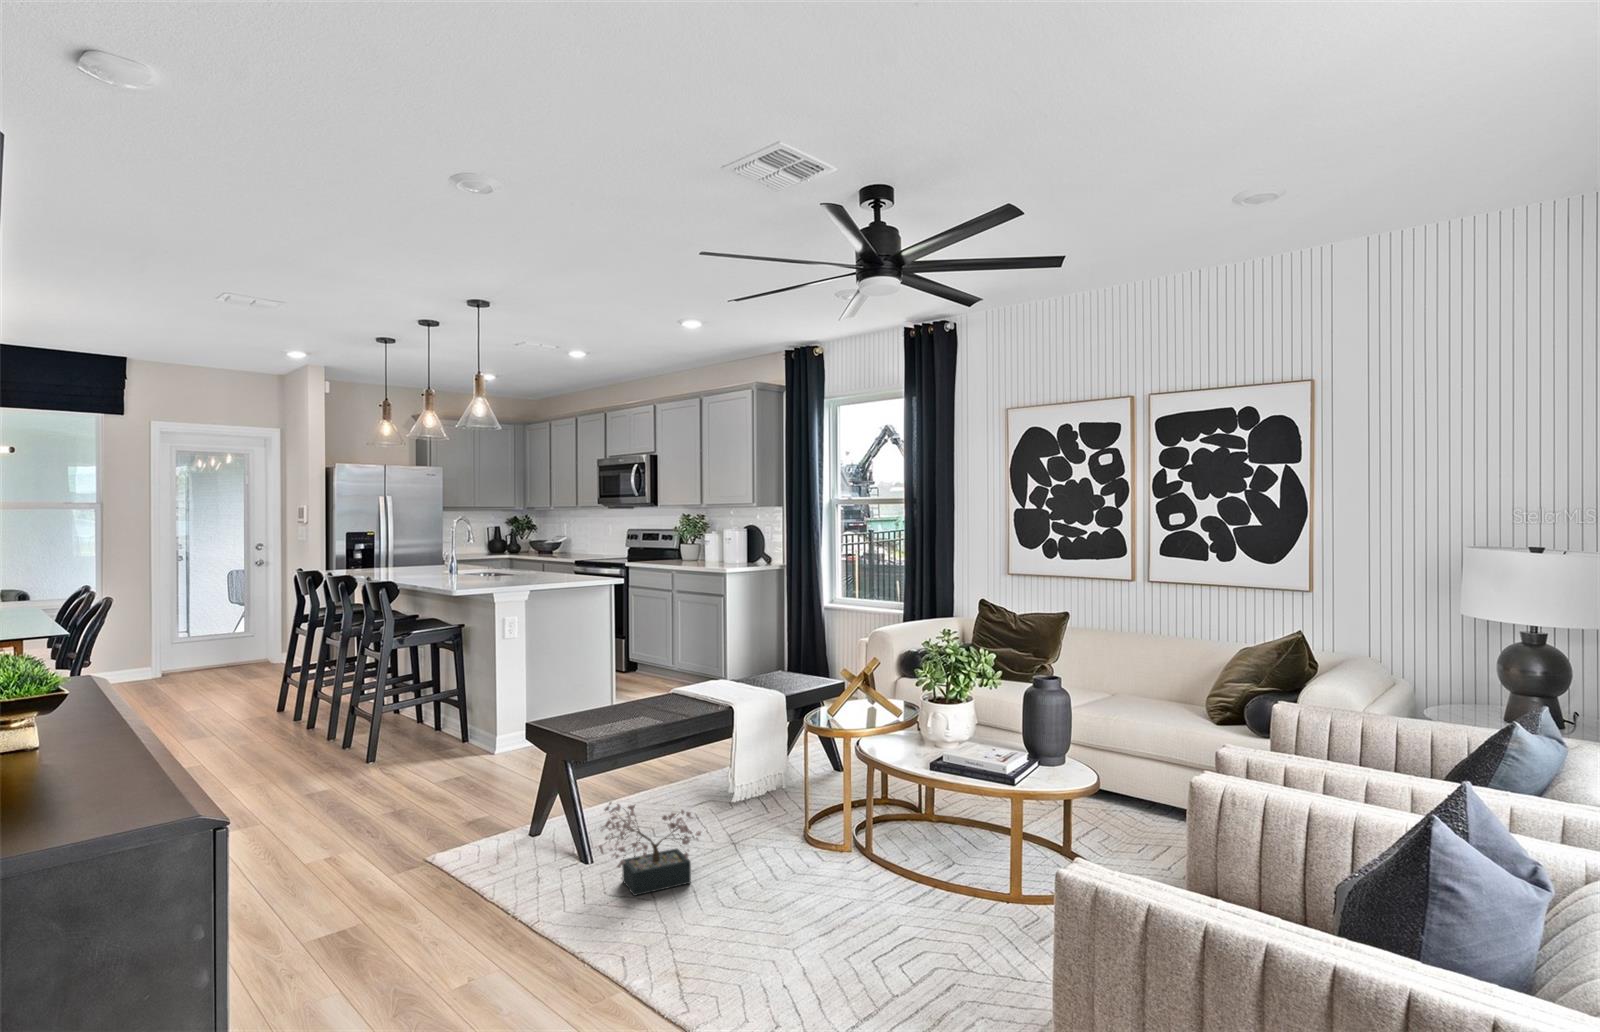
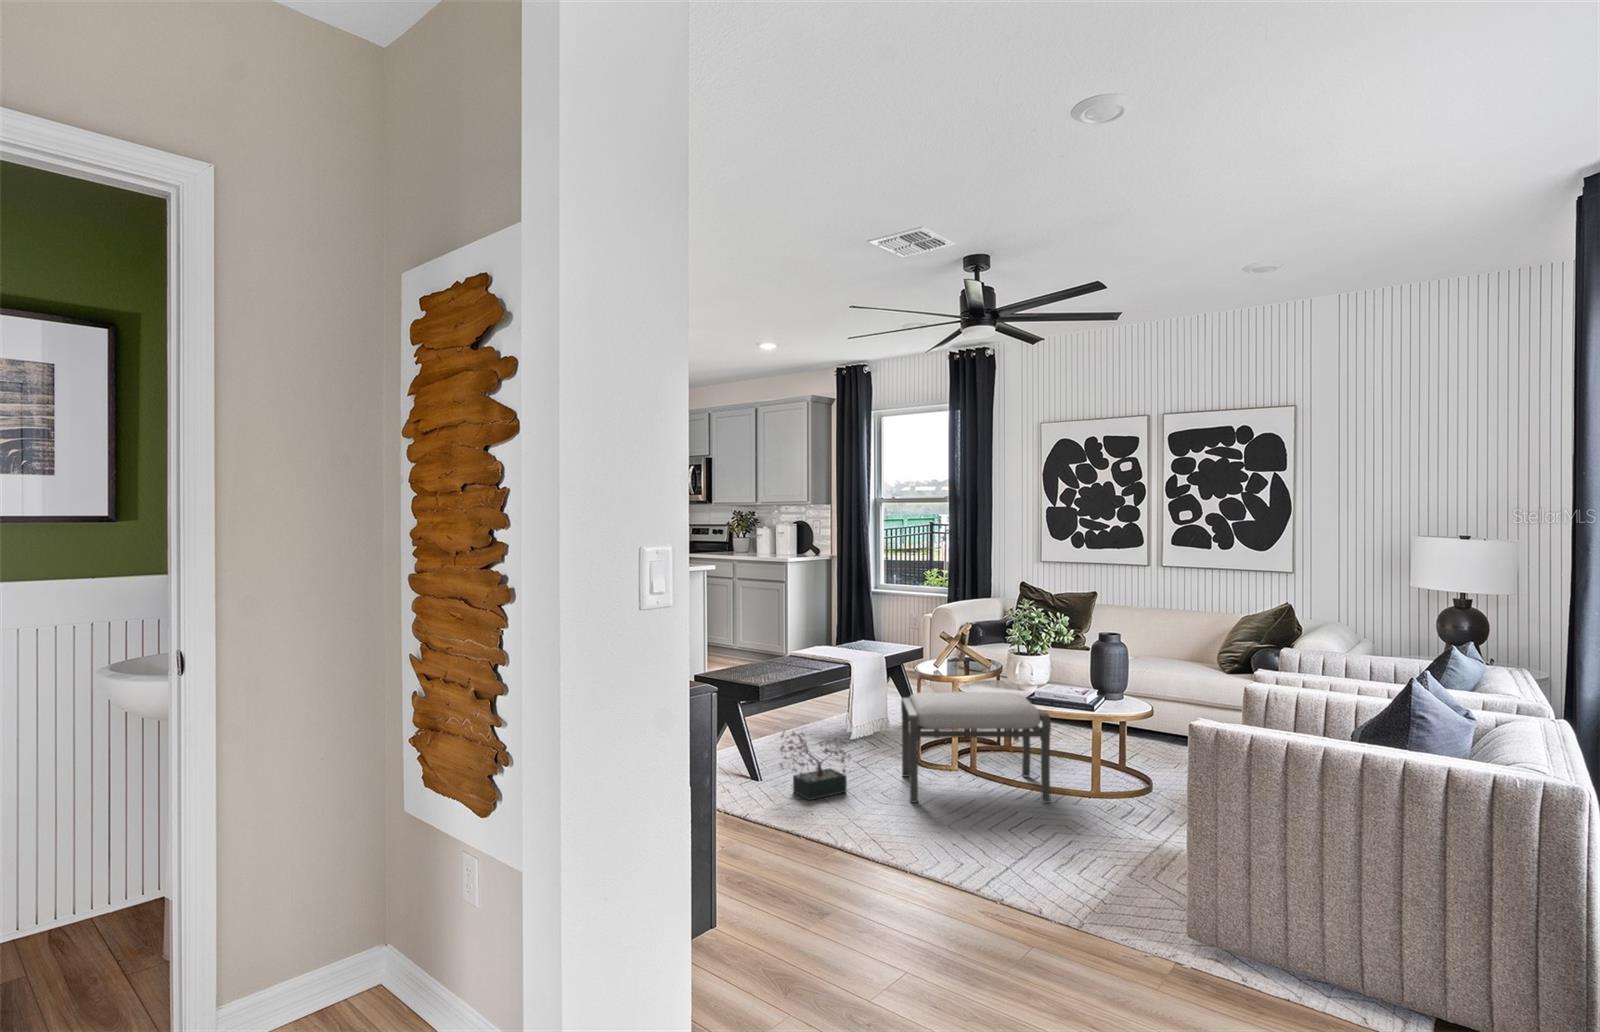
ottoman: none [763,750,952,908] -> present [901,692,1051,803]

